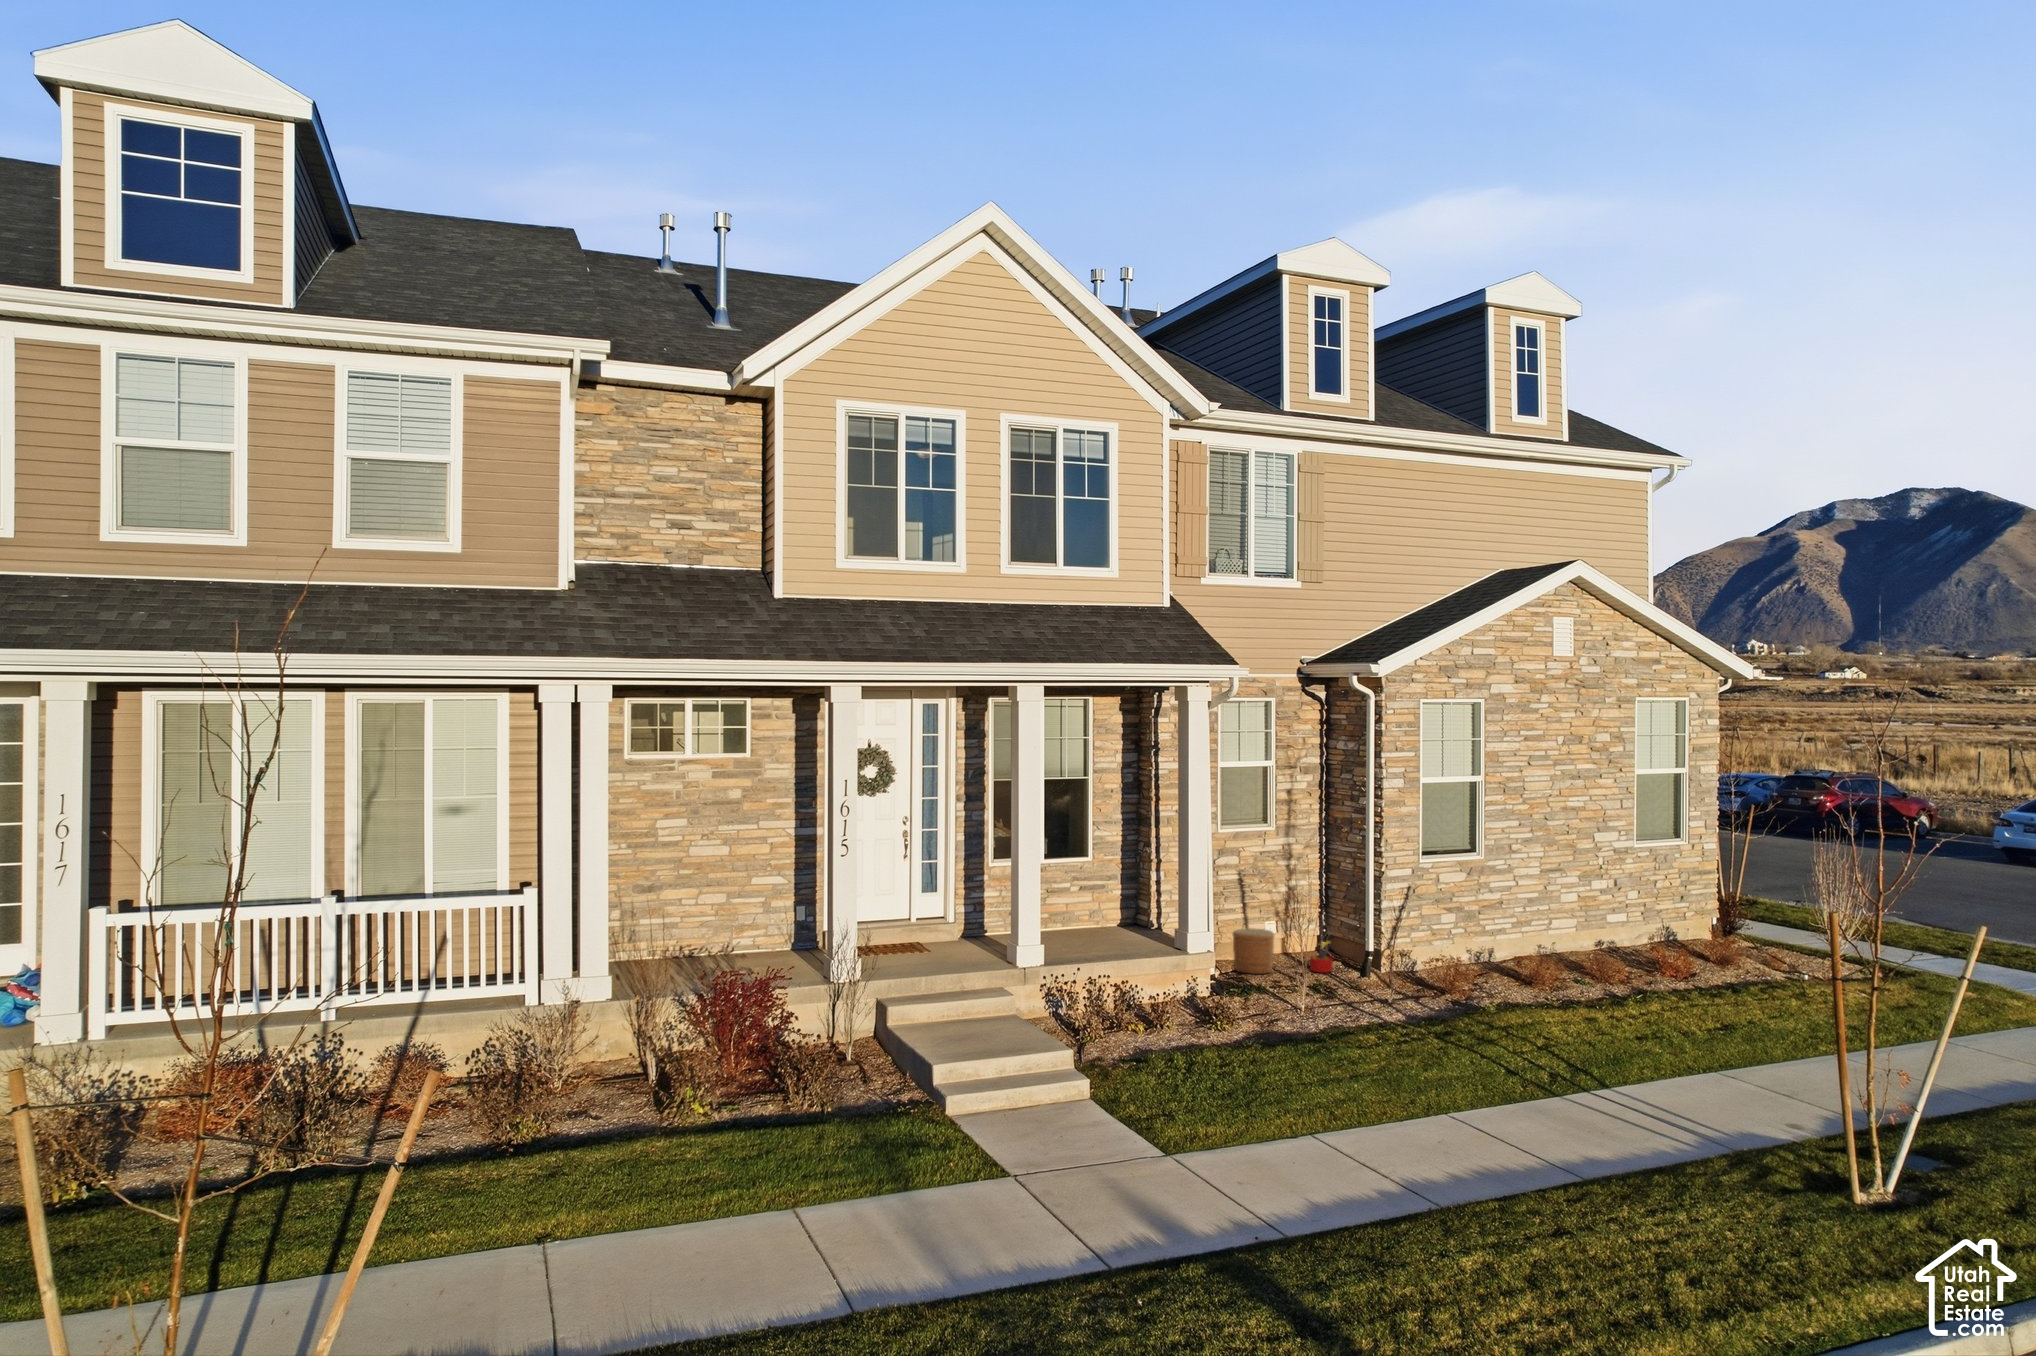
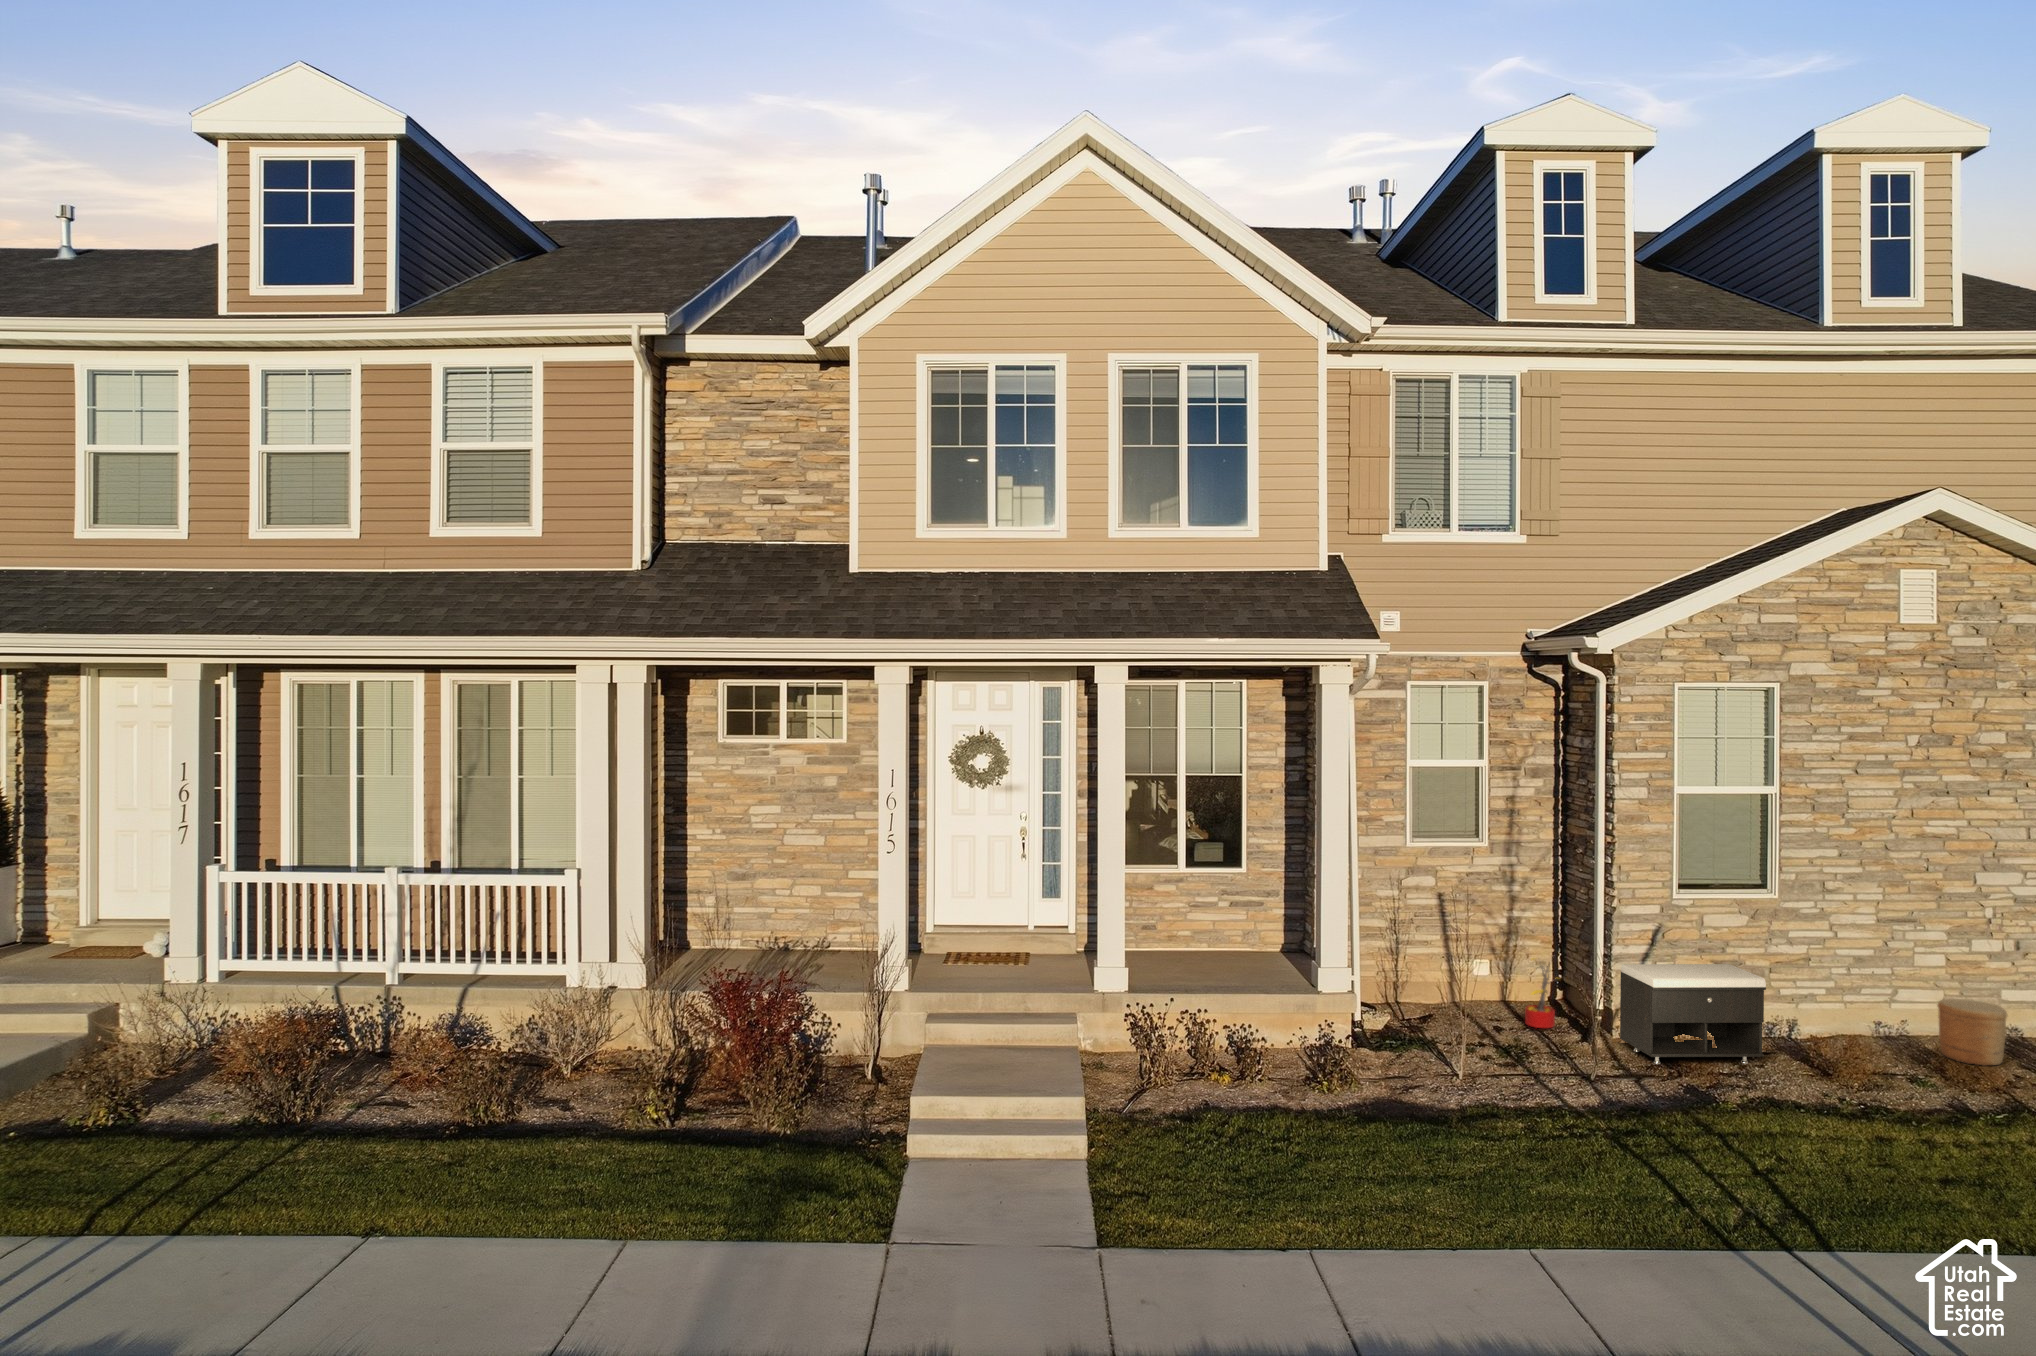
storage bench: none [1389,910,1490,988] -> present [1620,964,1766,1064]
woven basket: present [1233,928,1275,974] -> present [1937,999,2007,1066]

